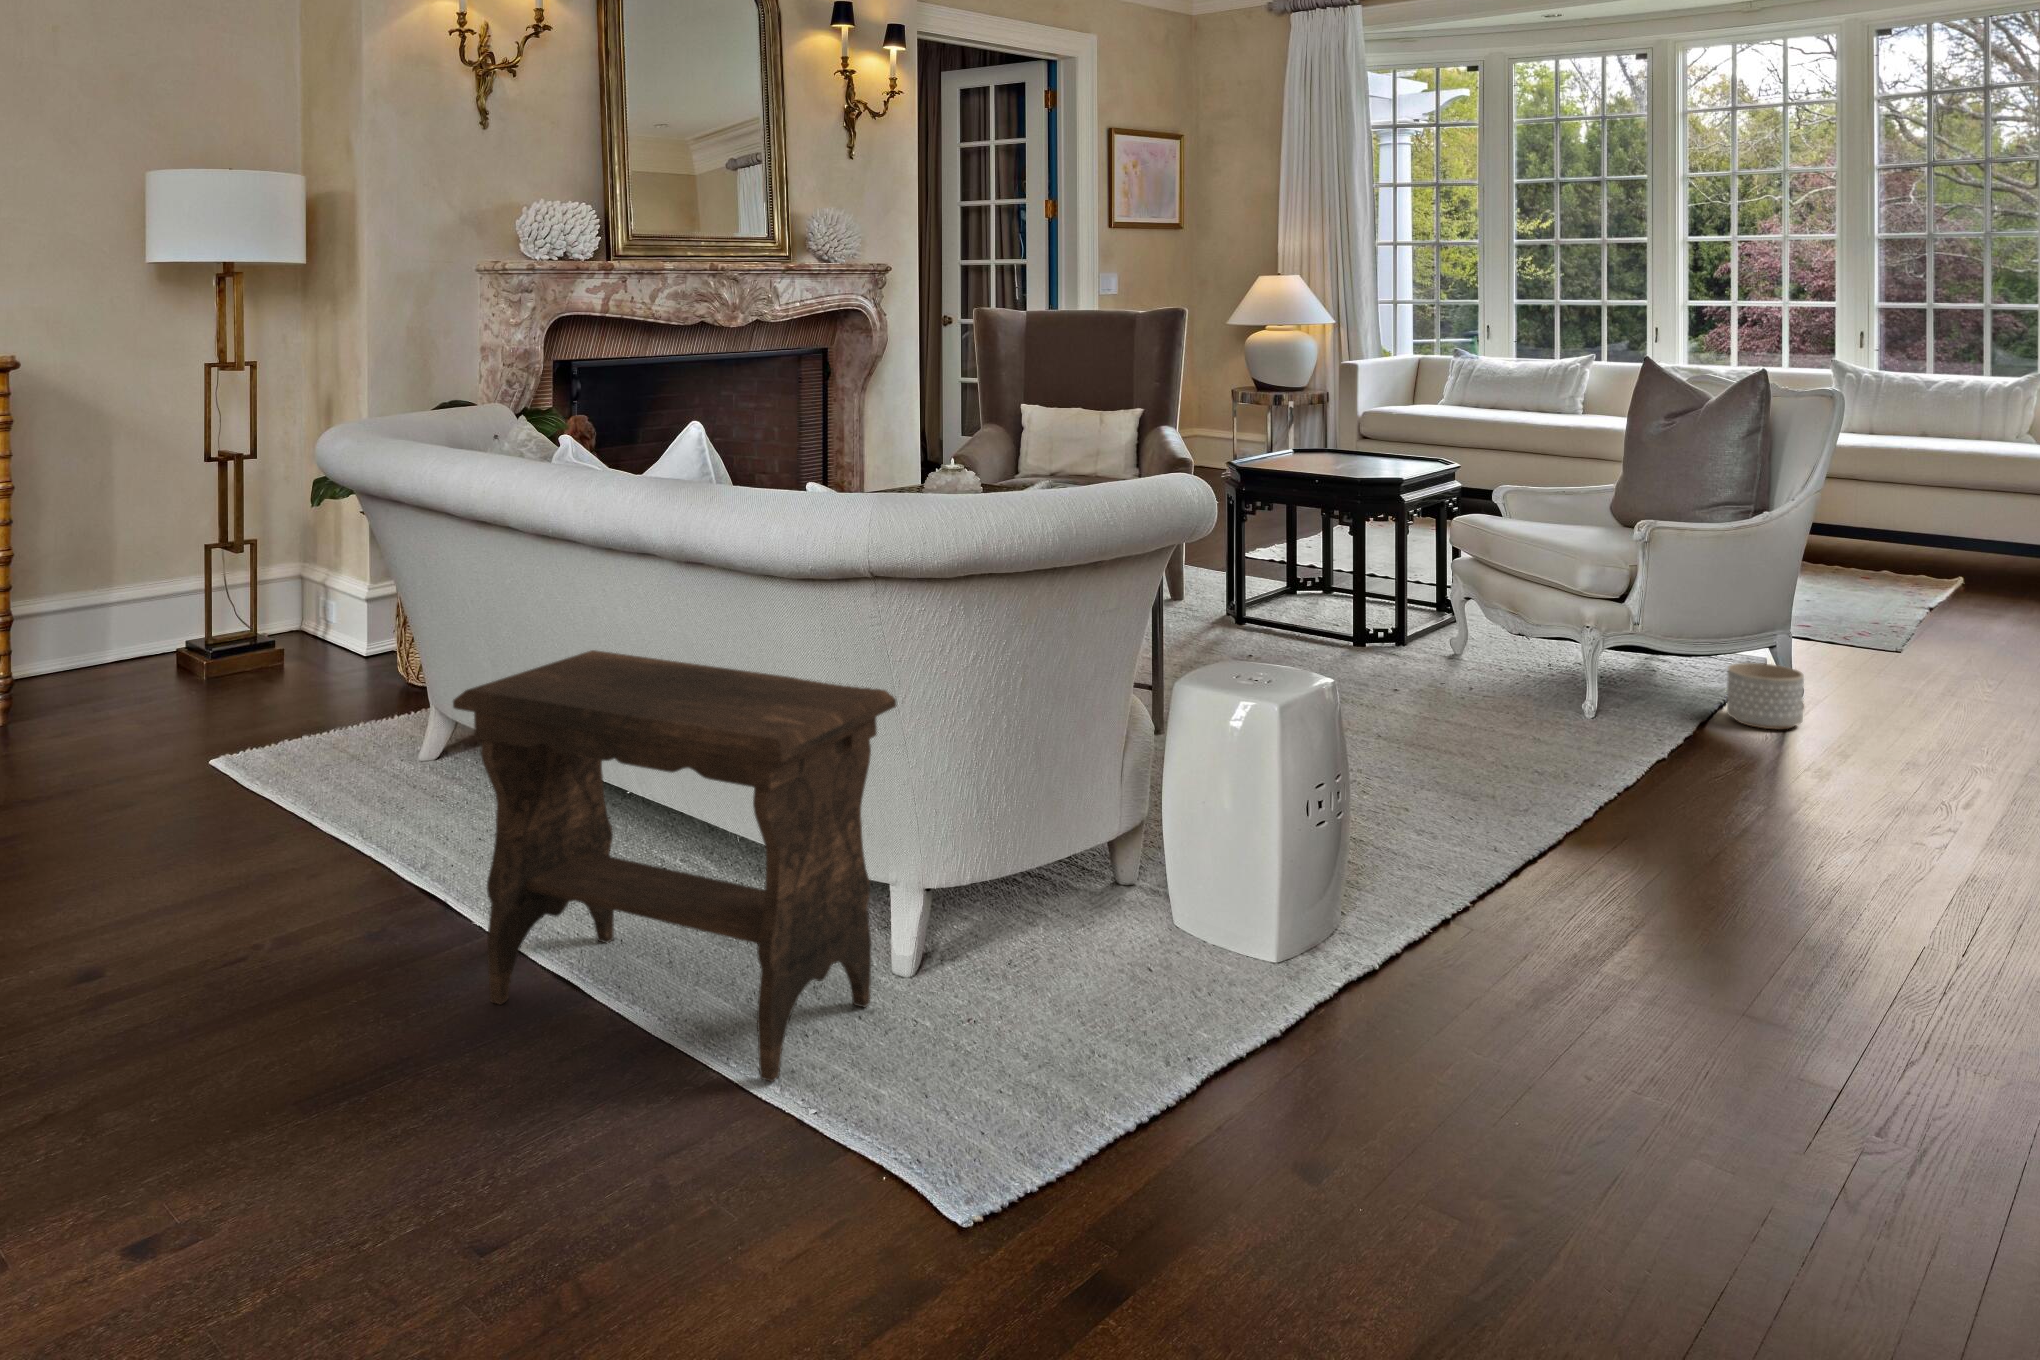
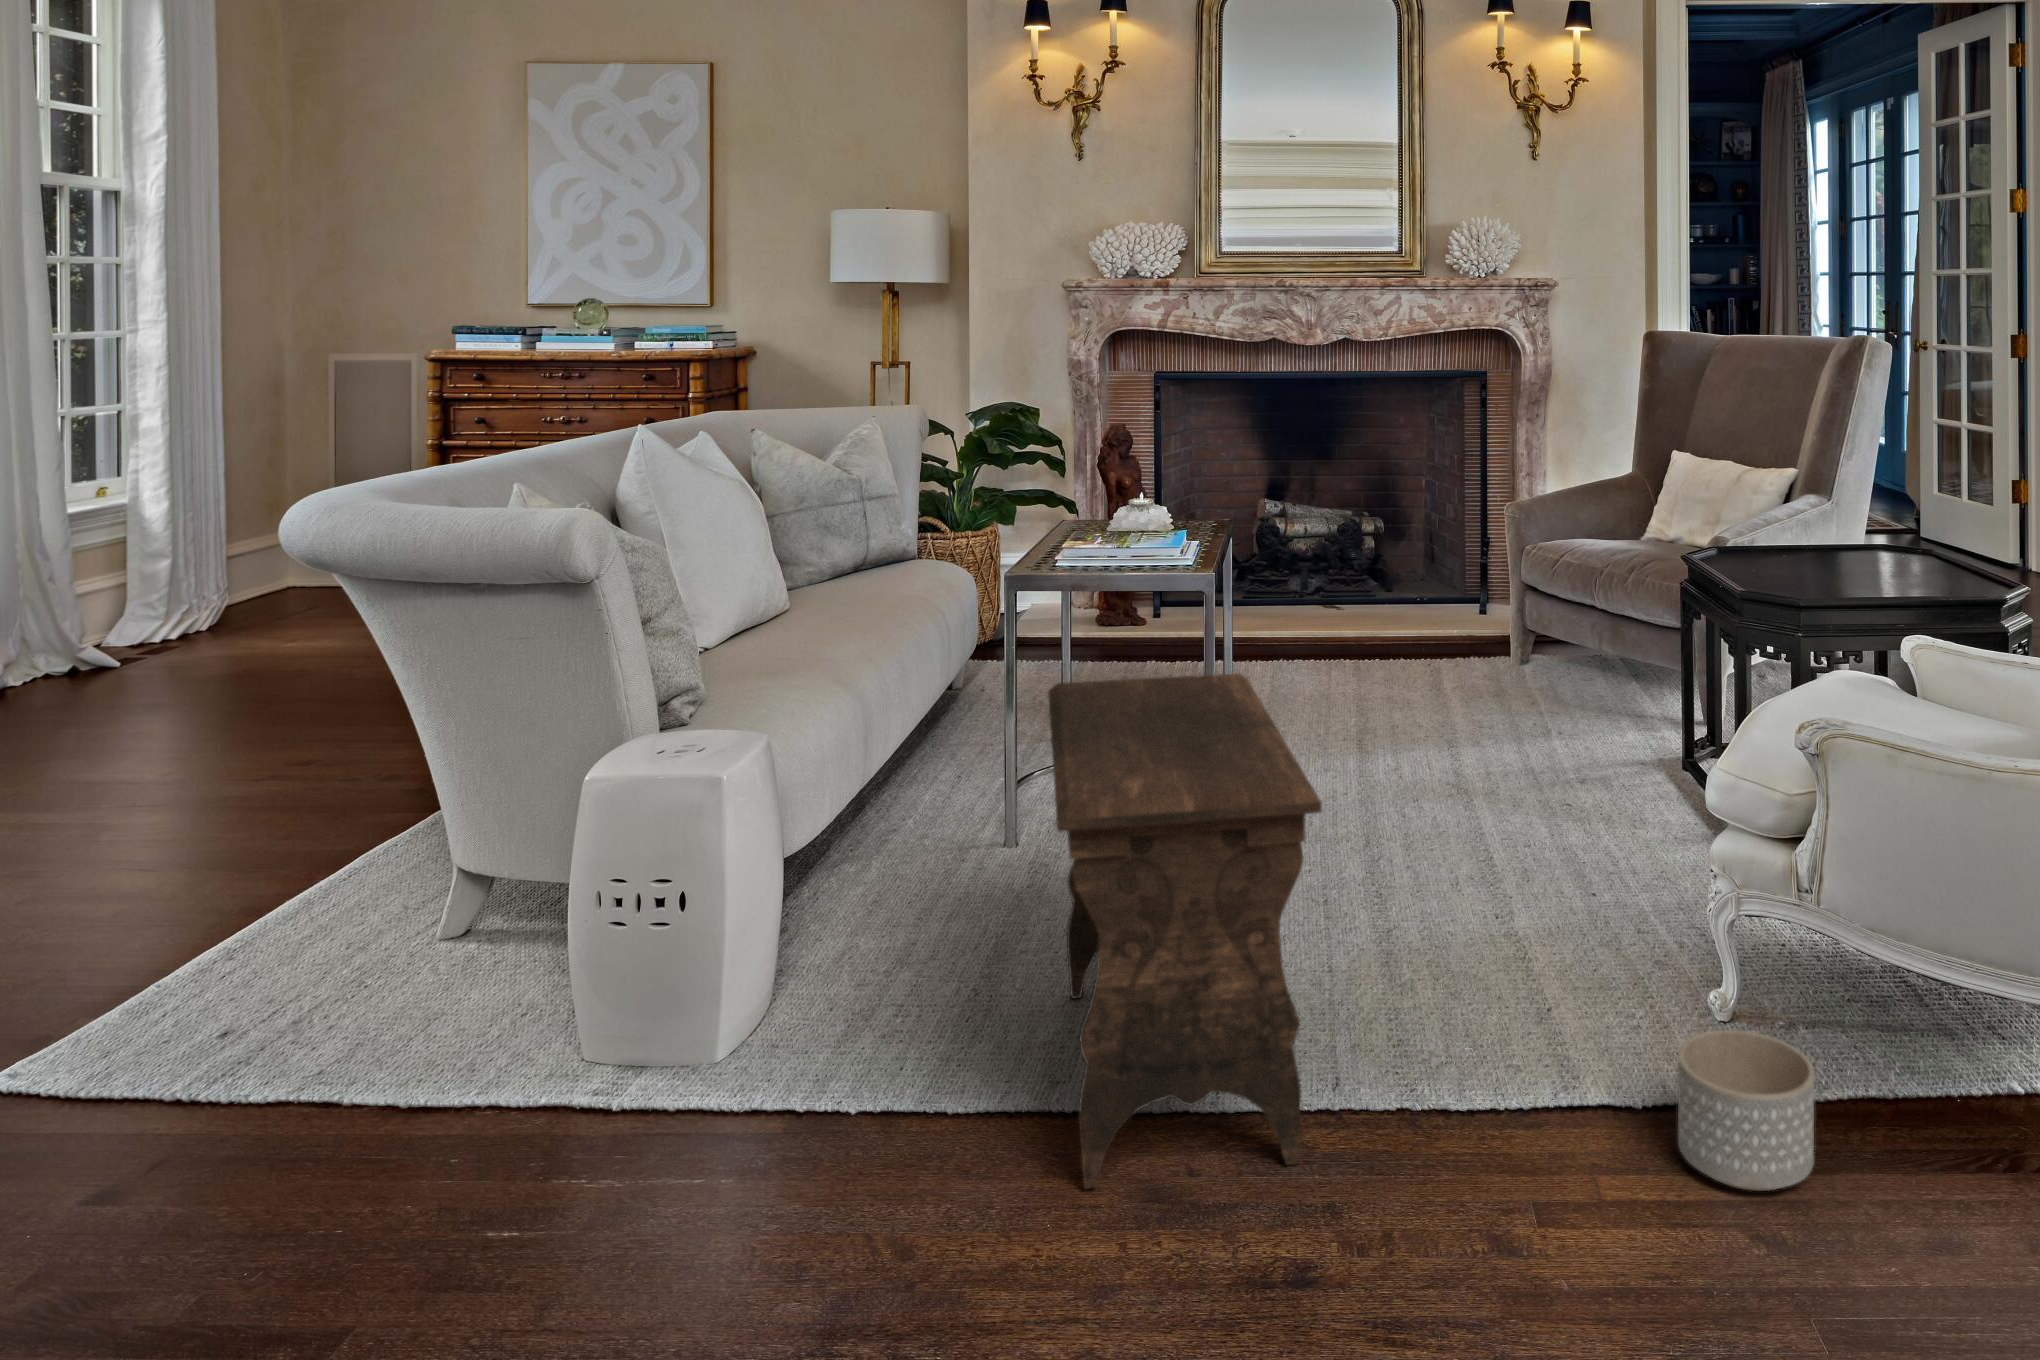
footstool: present [453,650,896,1082] -> present [1048,673,1322,1189]

